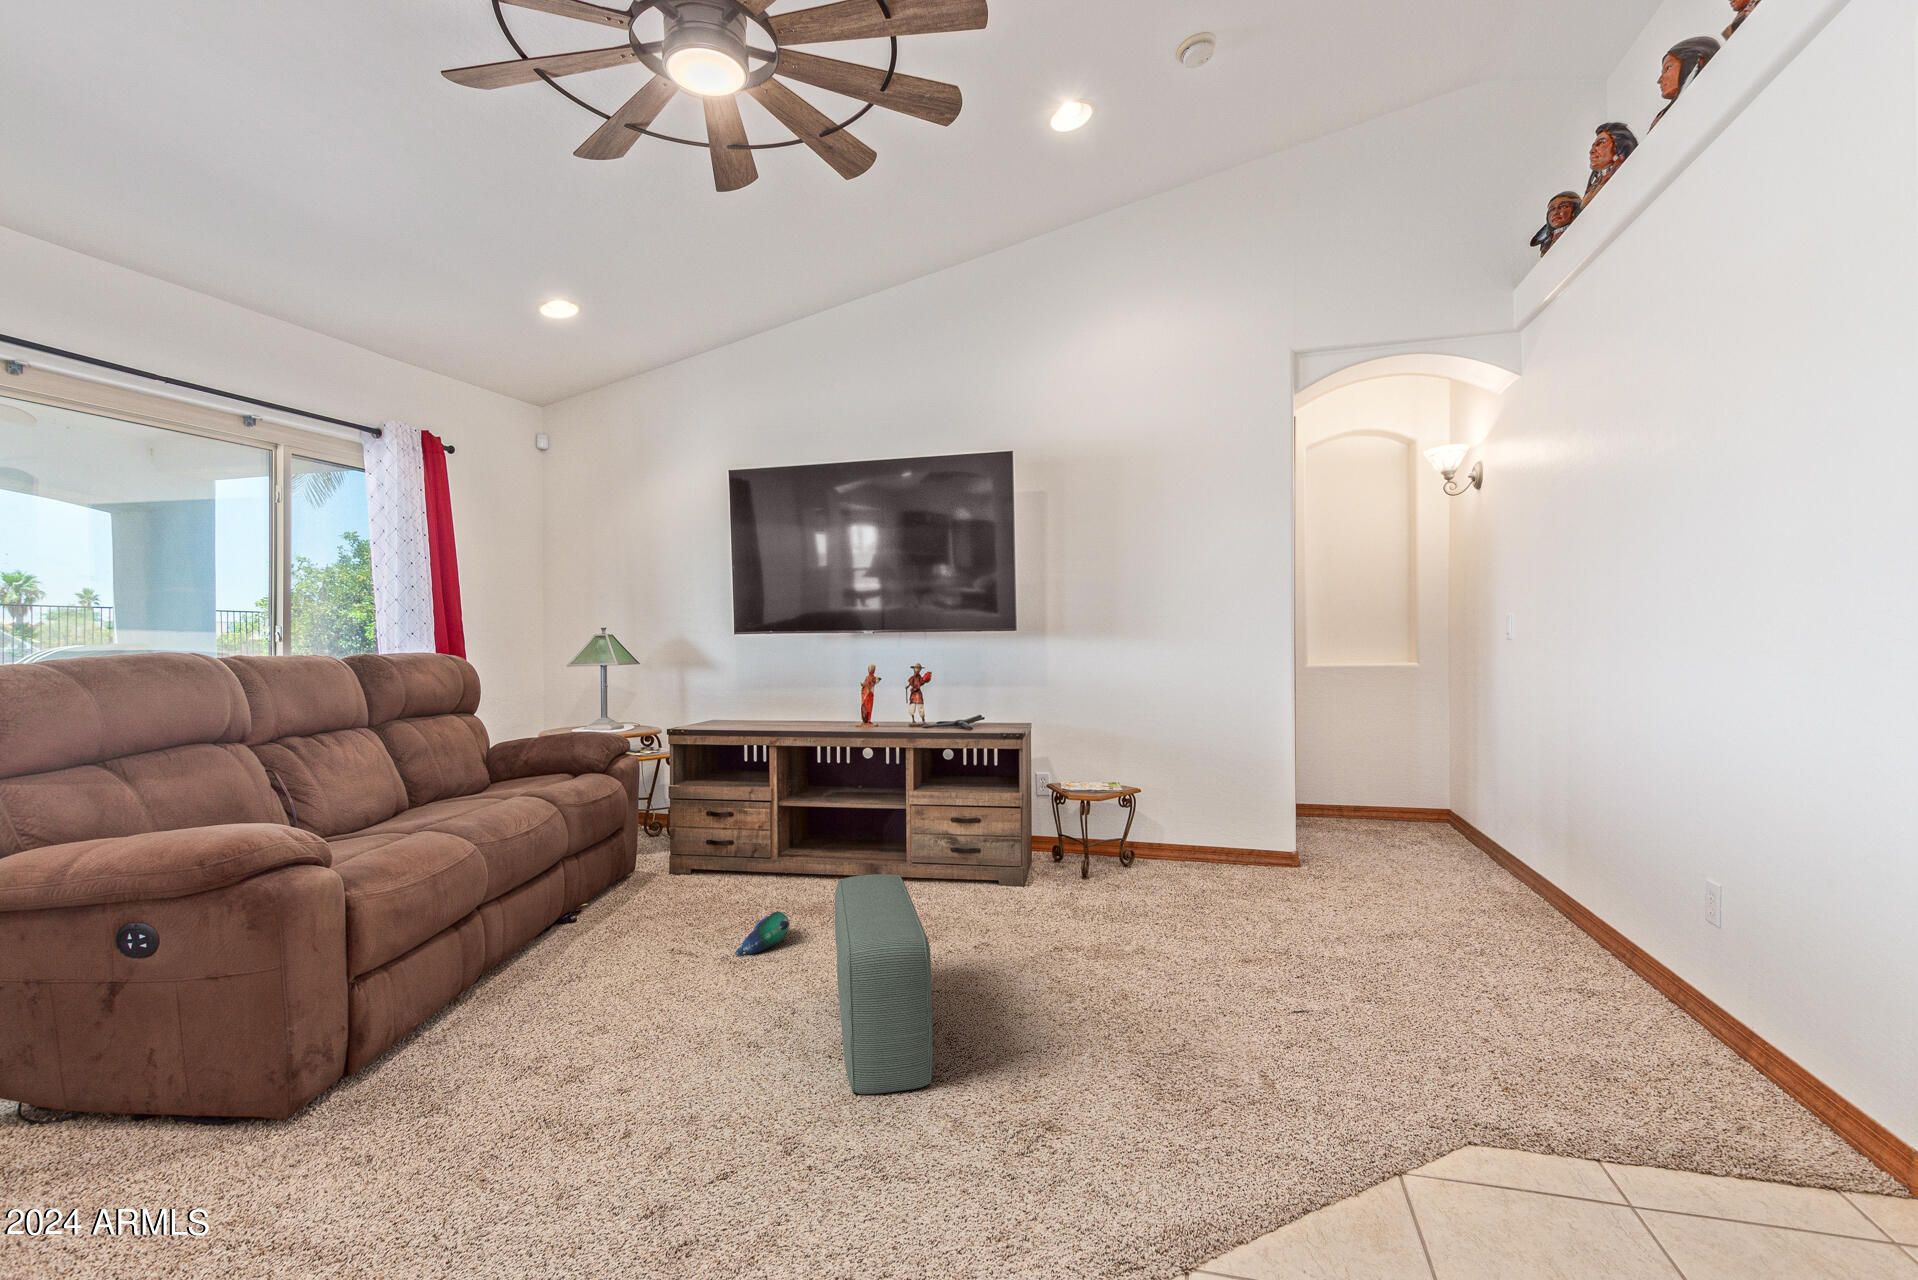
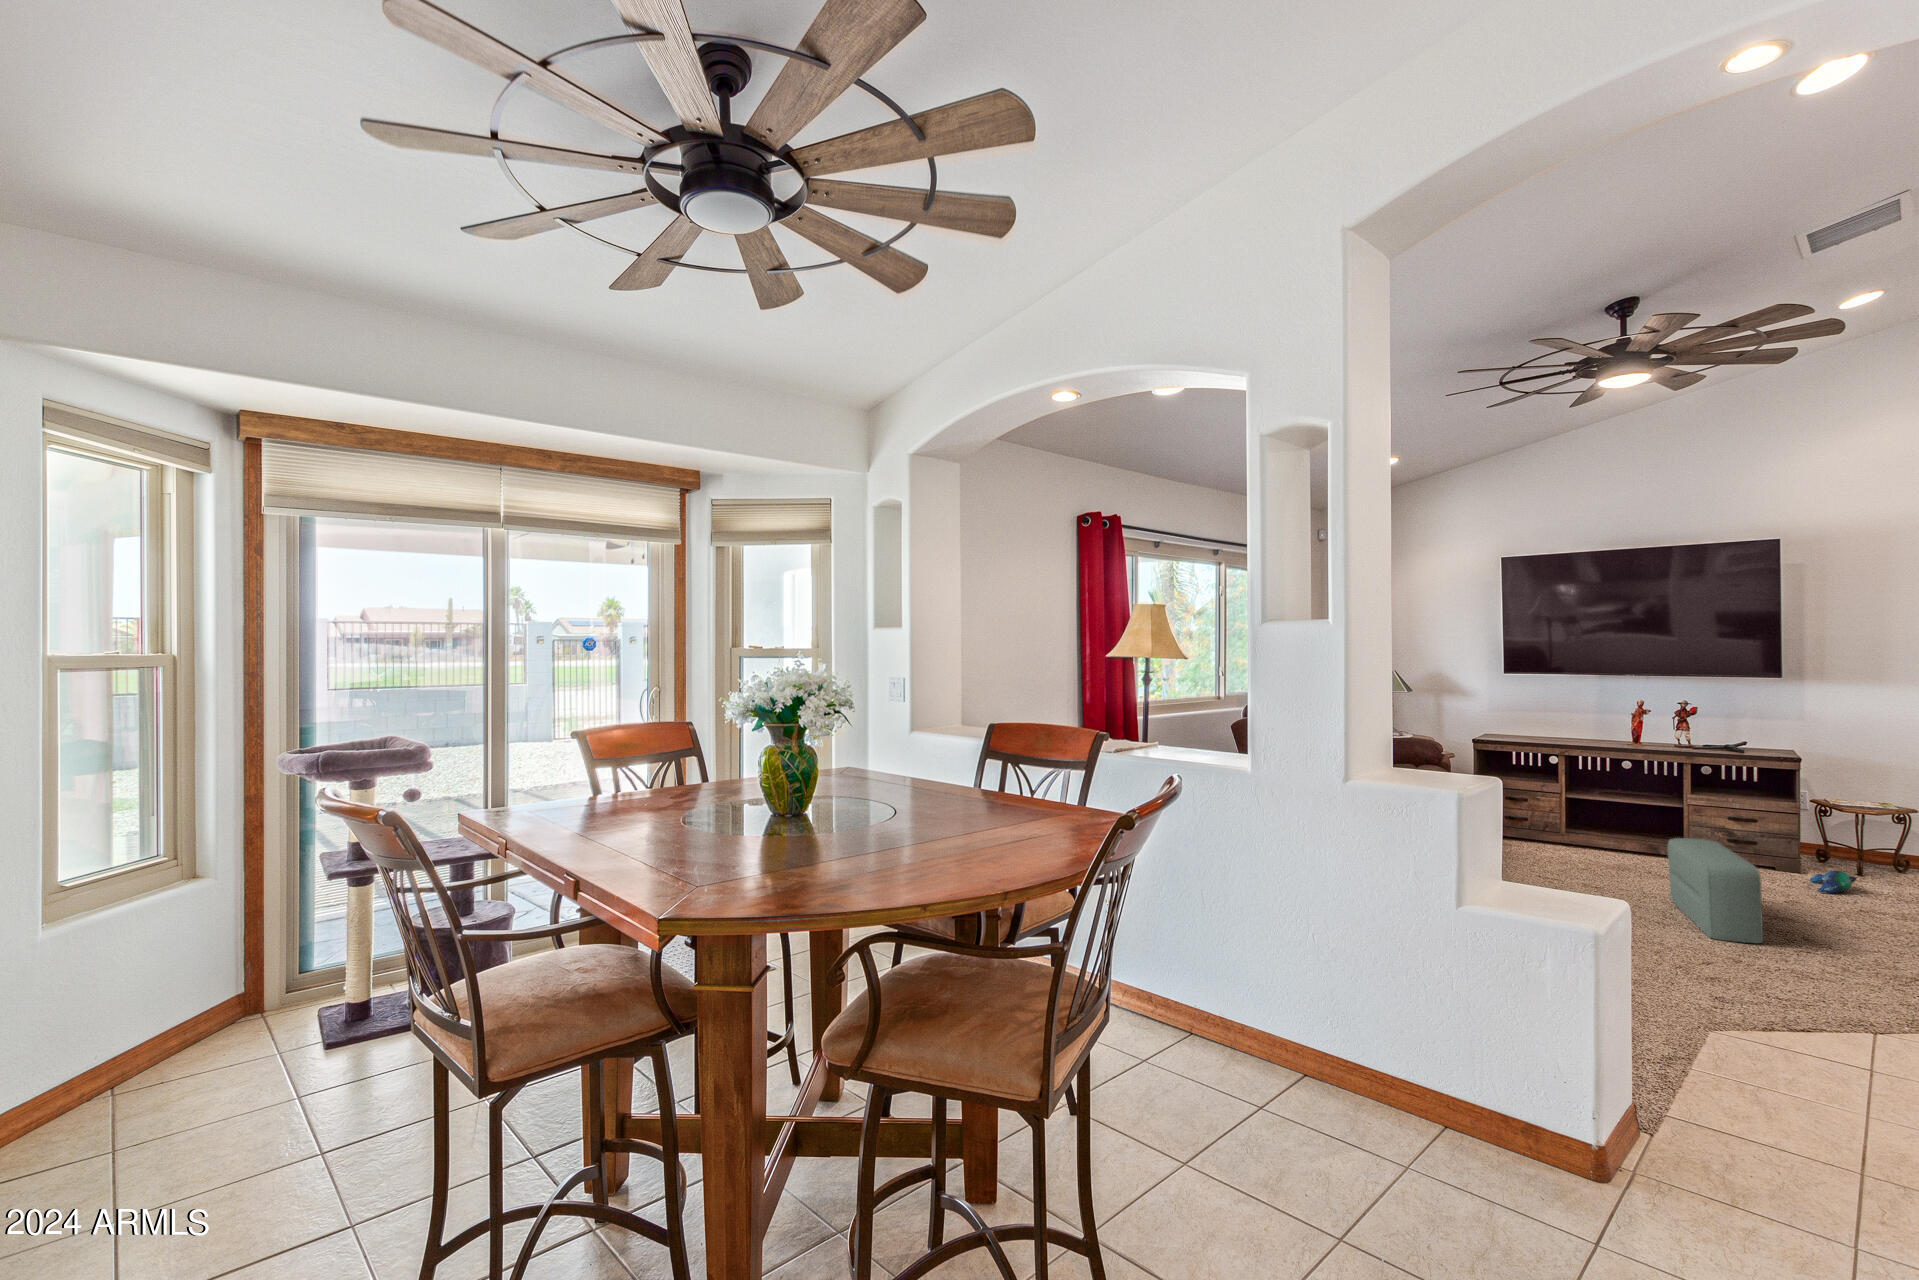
plush toy: present [735,912,789,955] -> present [1809,871,1856,893]

